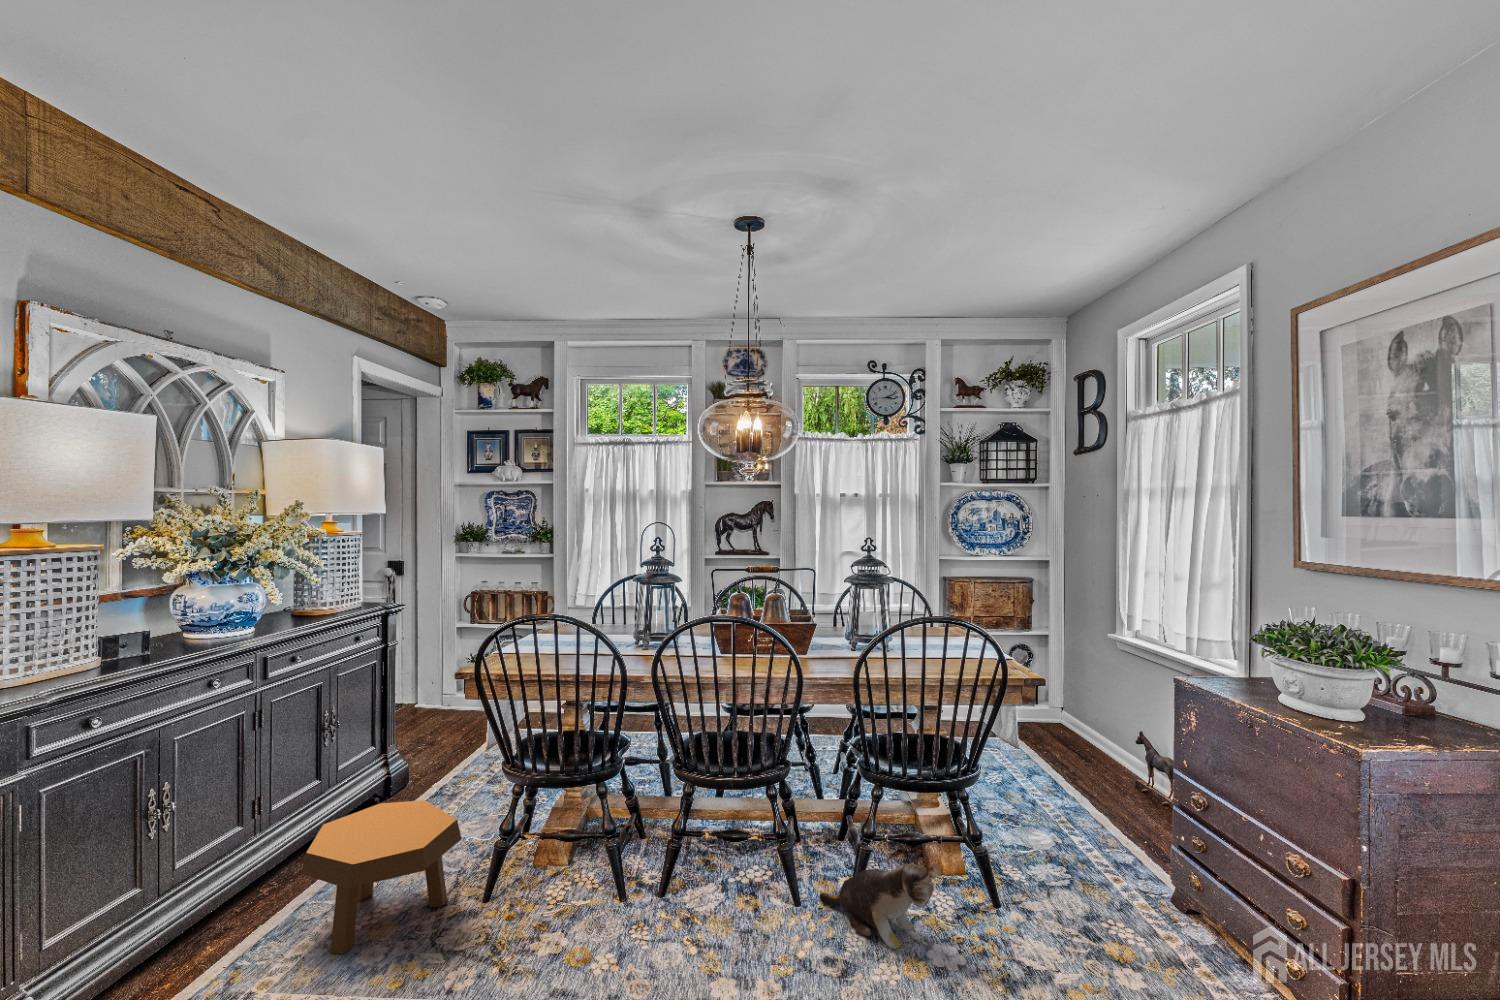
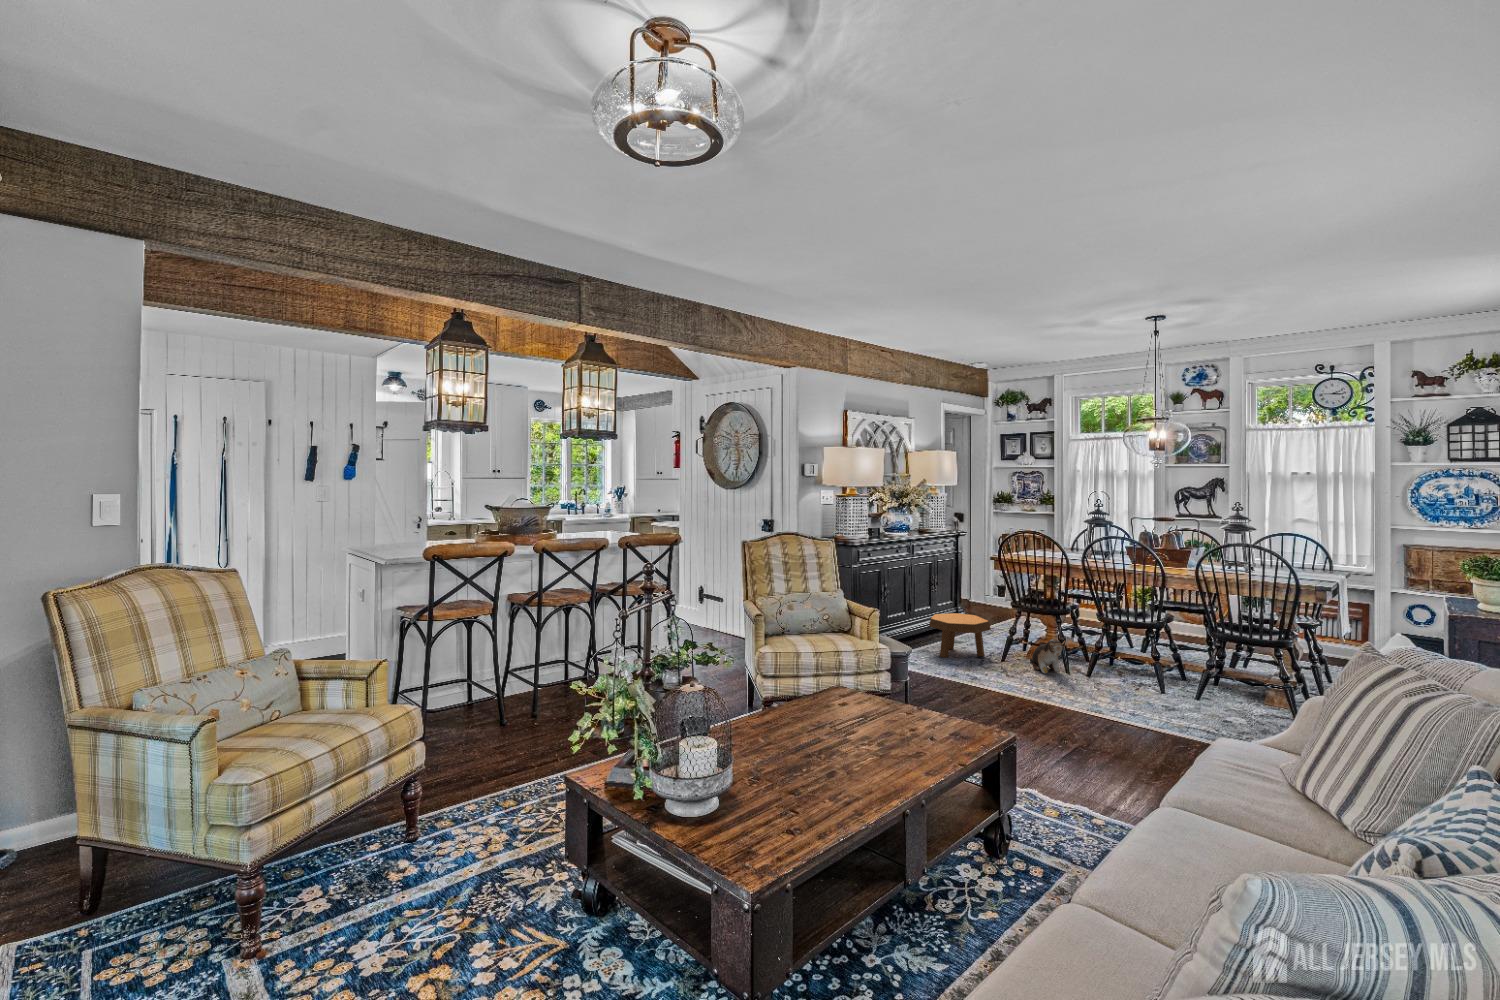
plush toy: present [819,864,942,949] -> present [1030,639,1065,674]

